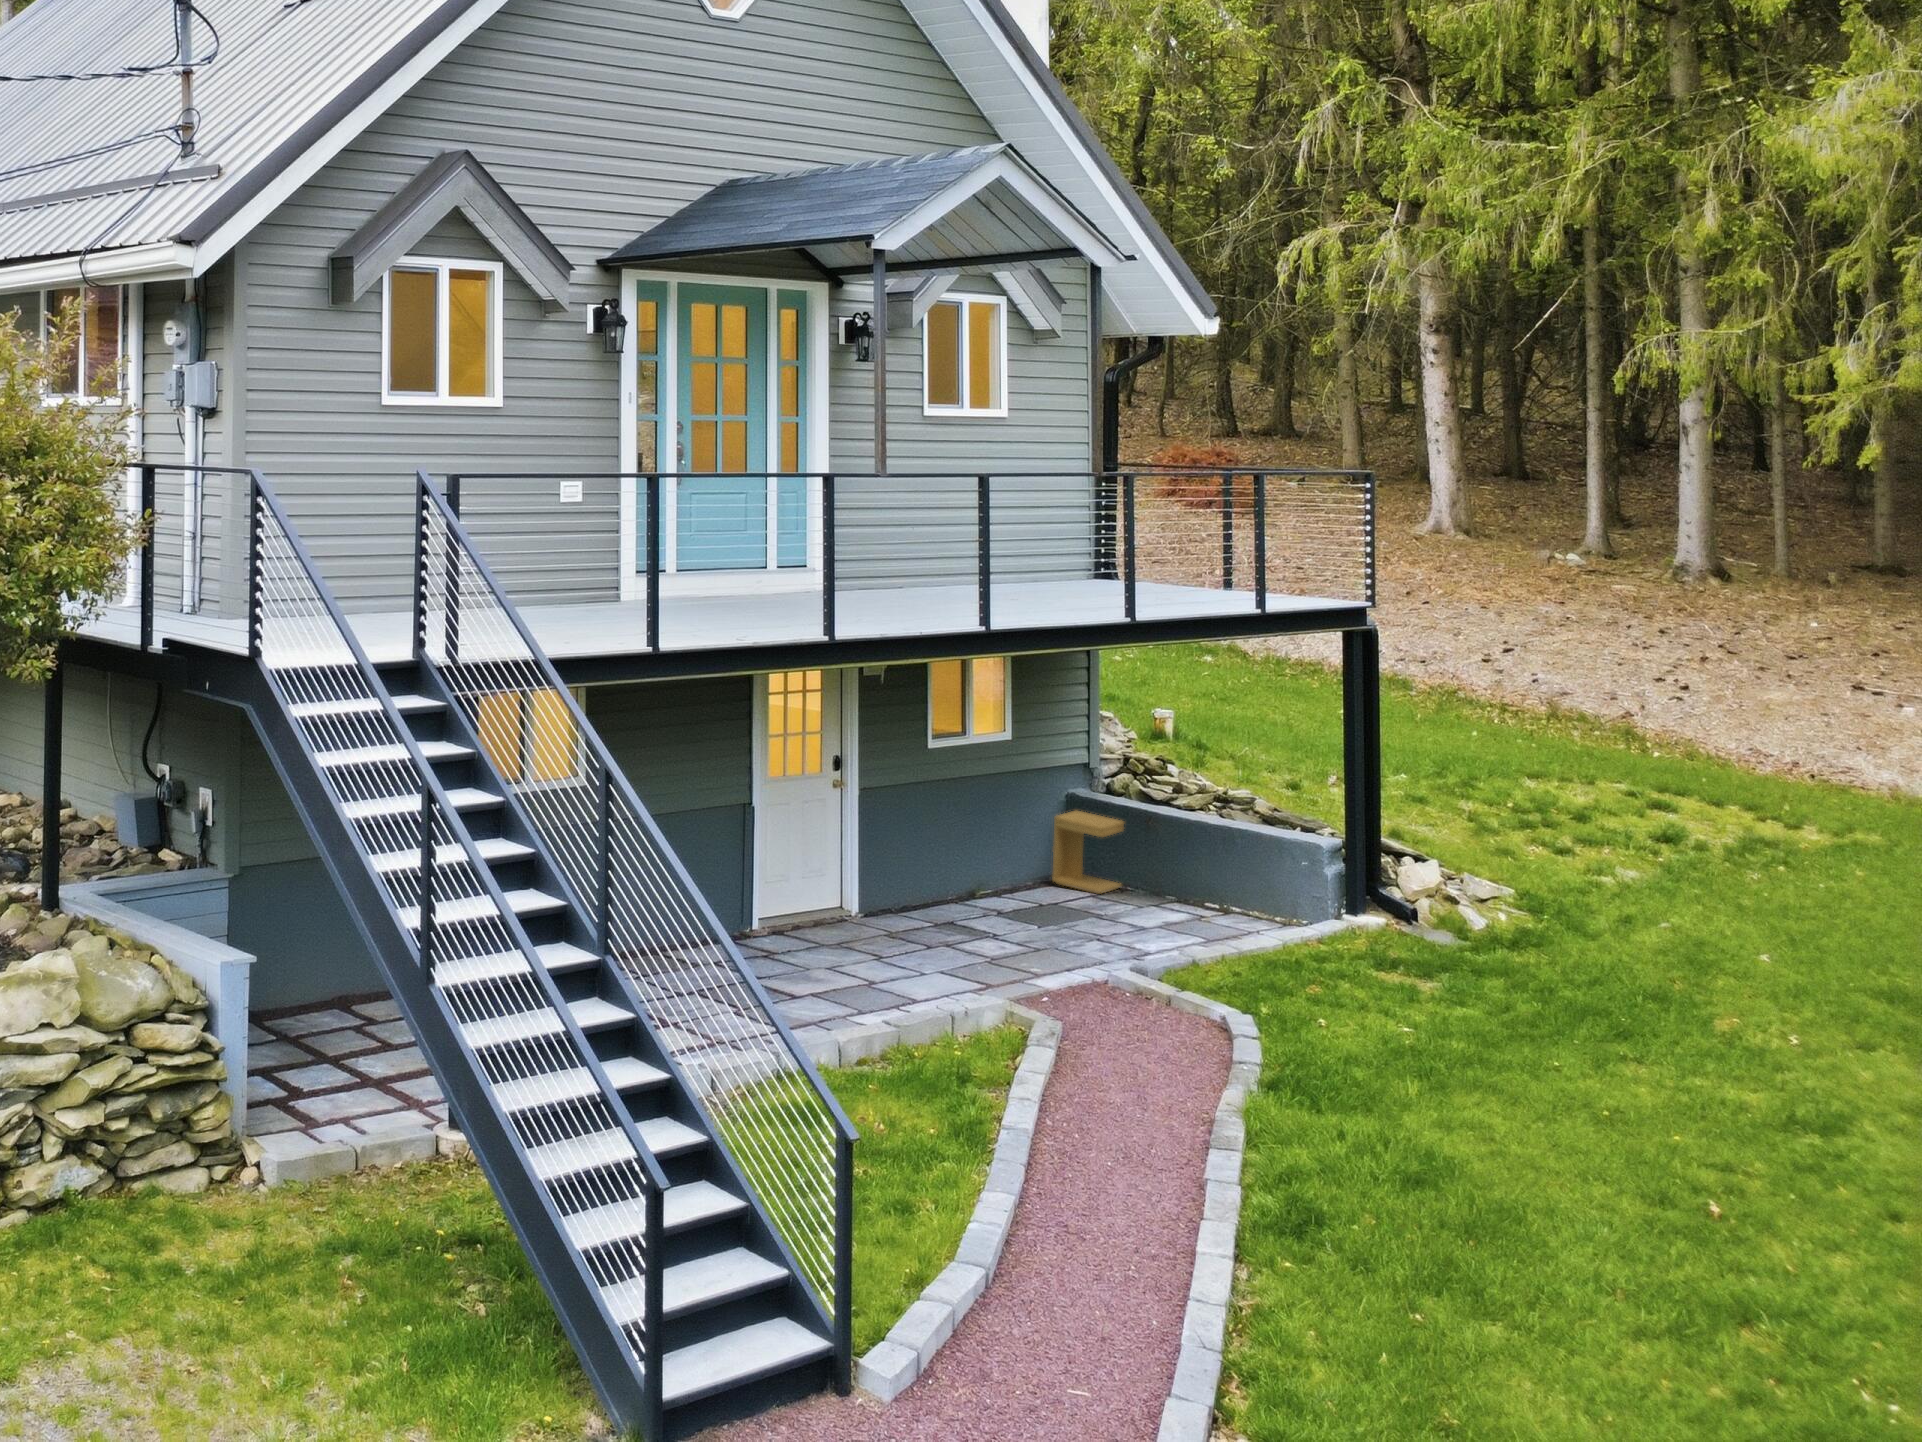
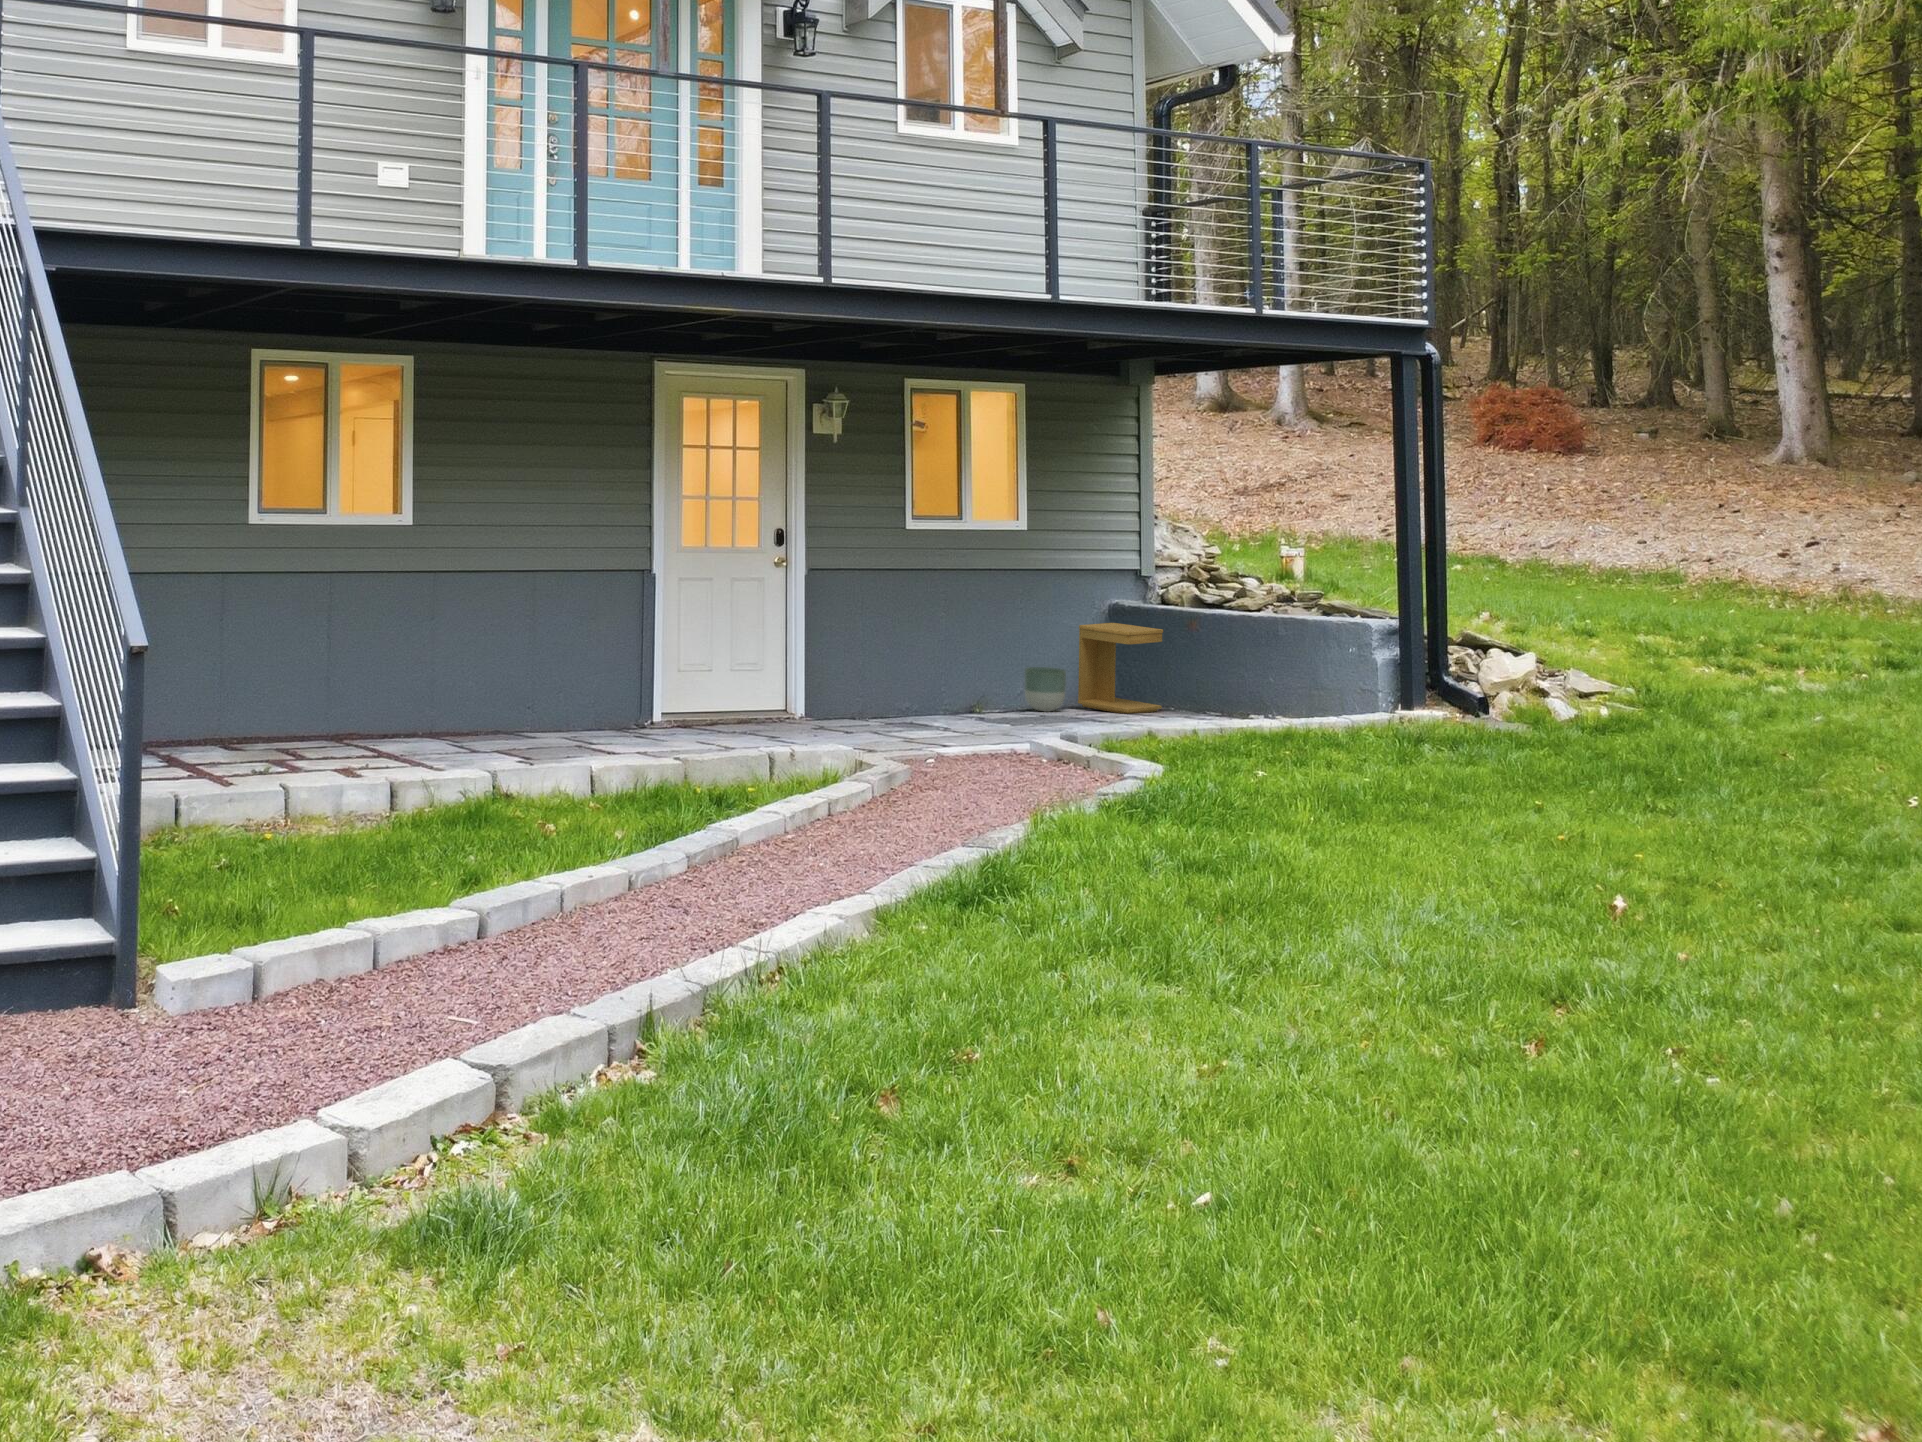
planter: none [1012,852,1047,891] -> present [1025,667,1066,712]

